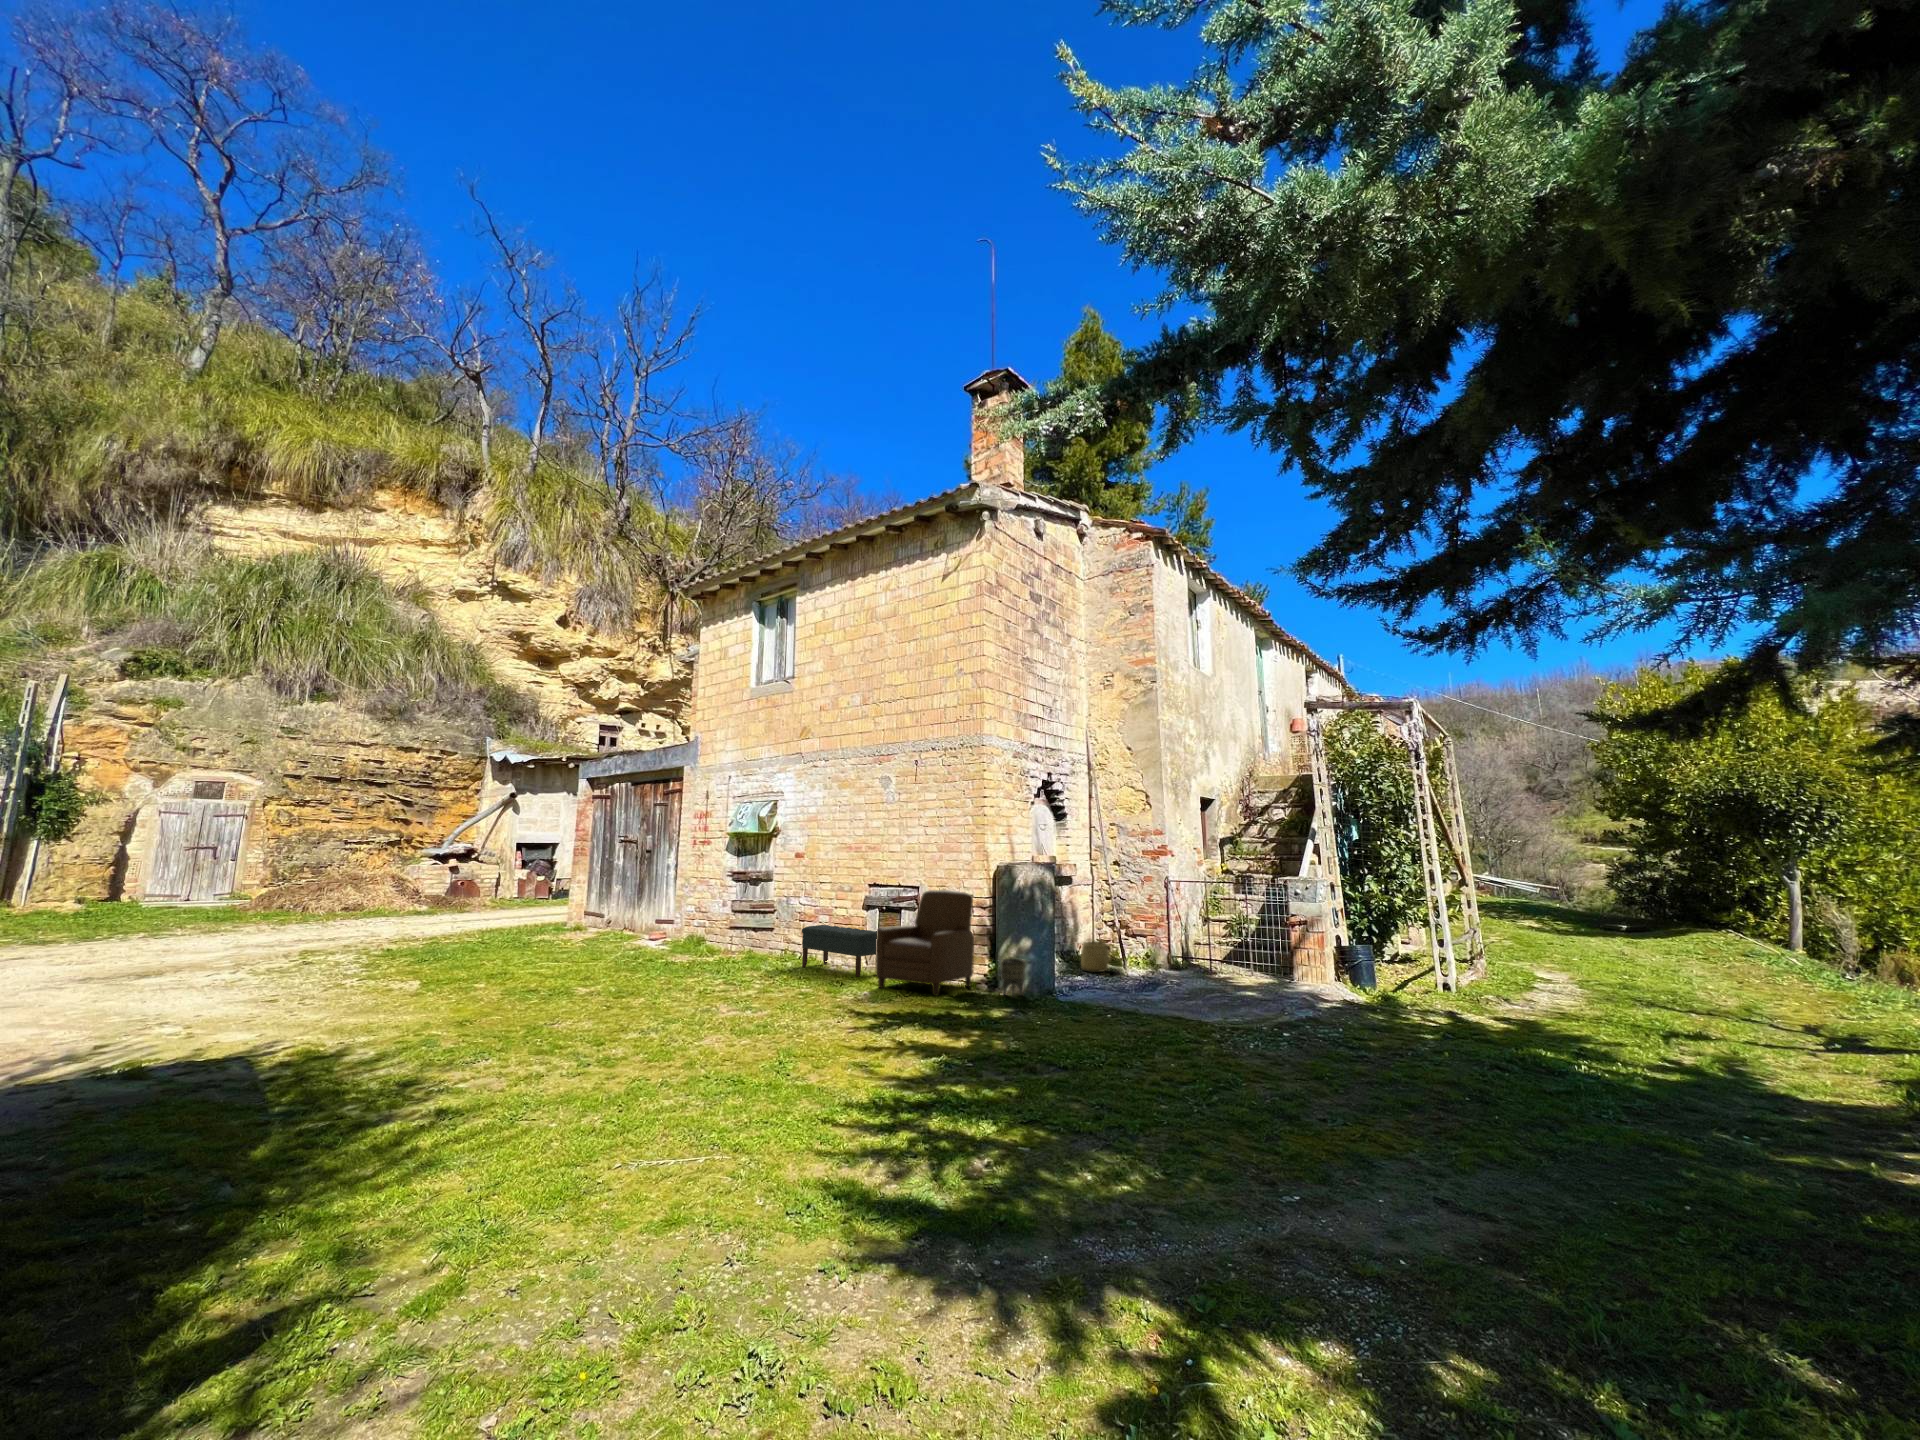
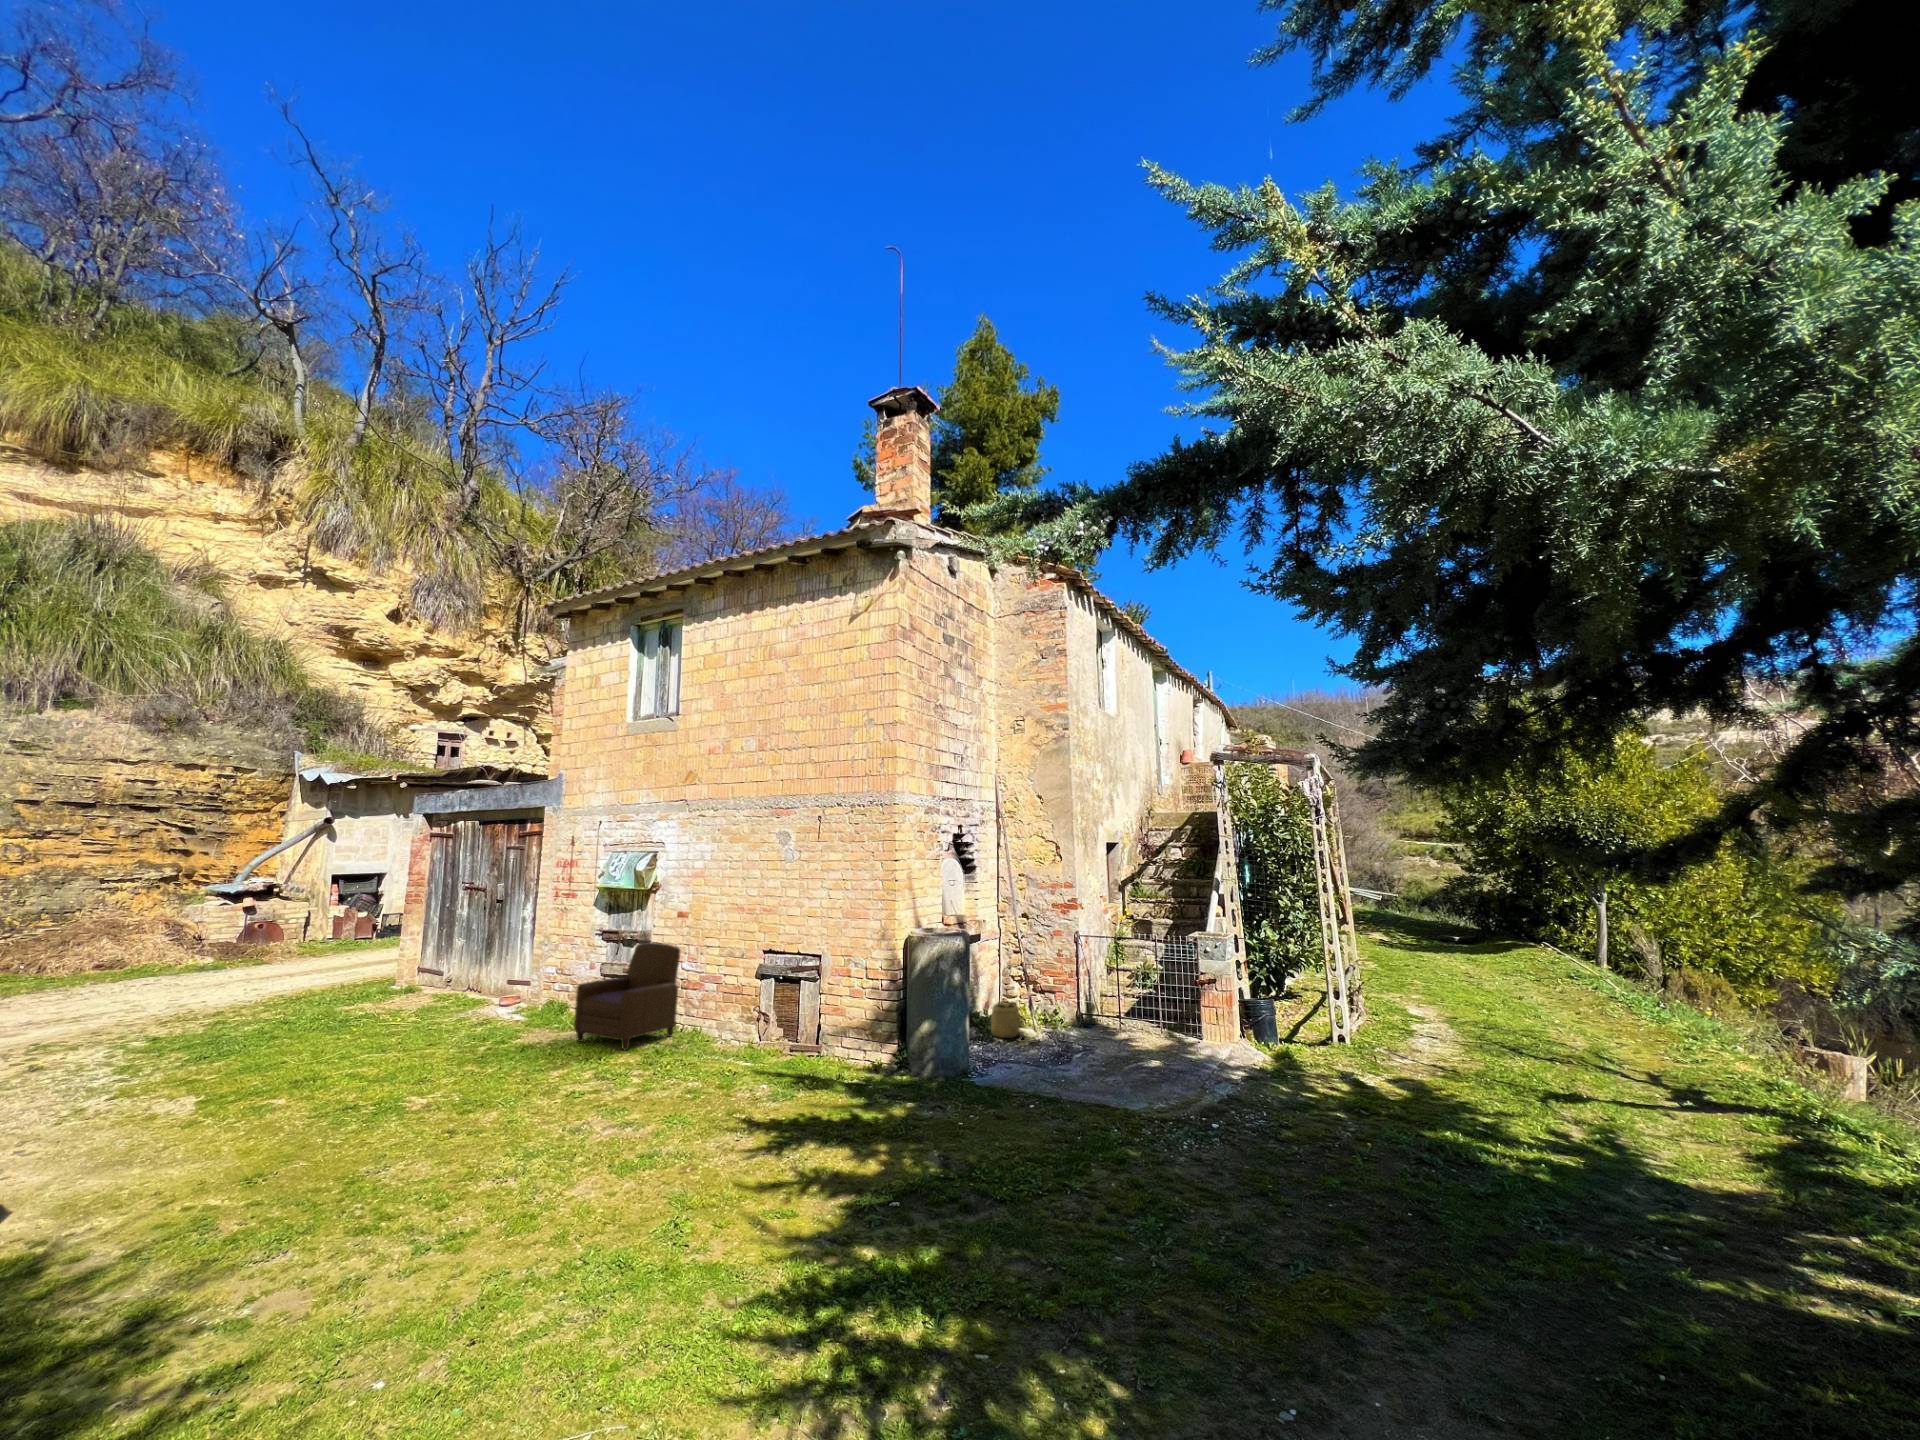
chair: present [876,890,974,996] -> present [574,942,681,1050]
bench: present [802,925,877,977] -> none [685,997,782,1063]
planter: present [1001,959,1025,997] -> none [917,1045,944,1091]

